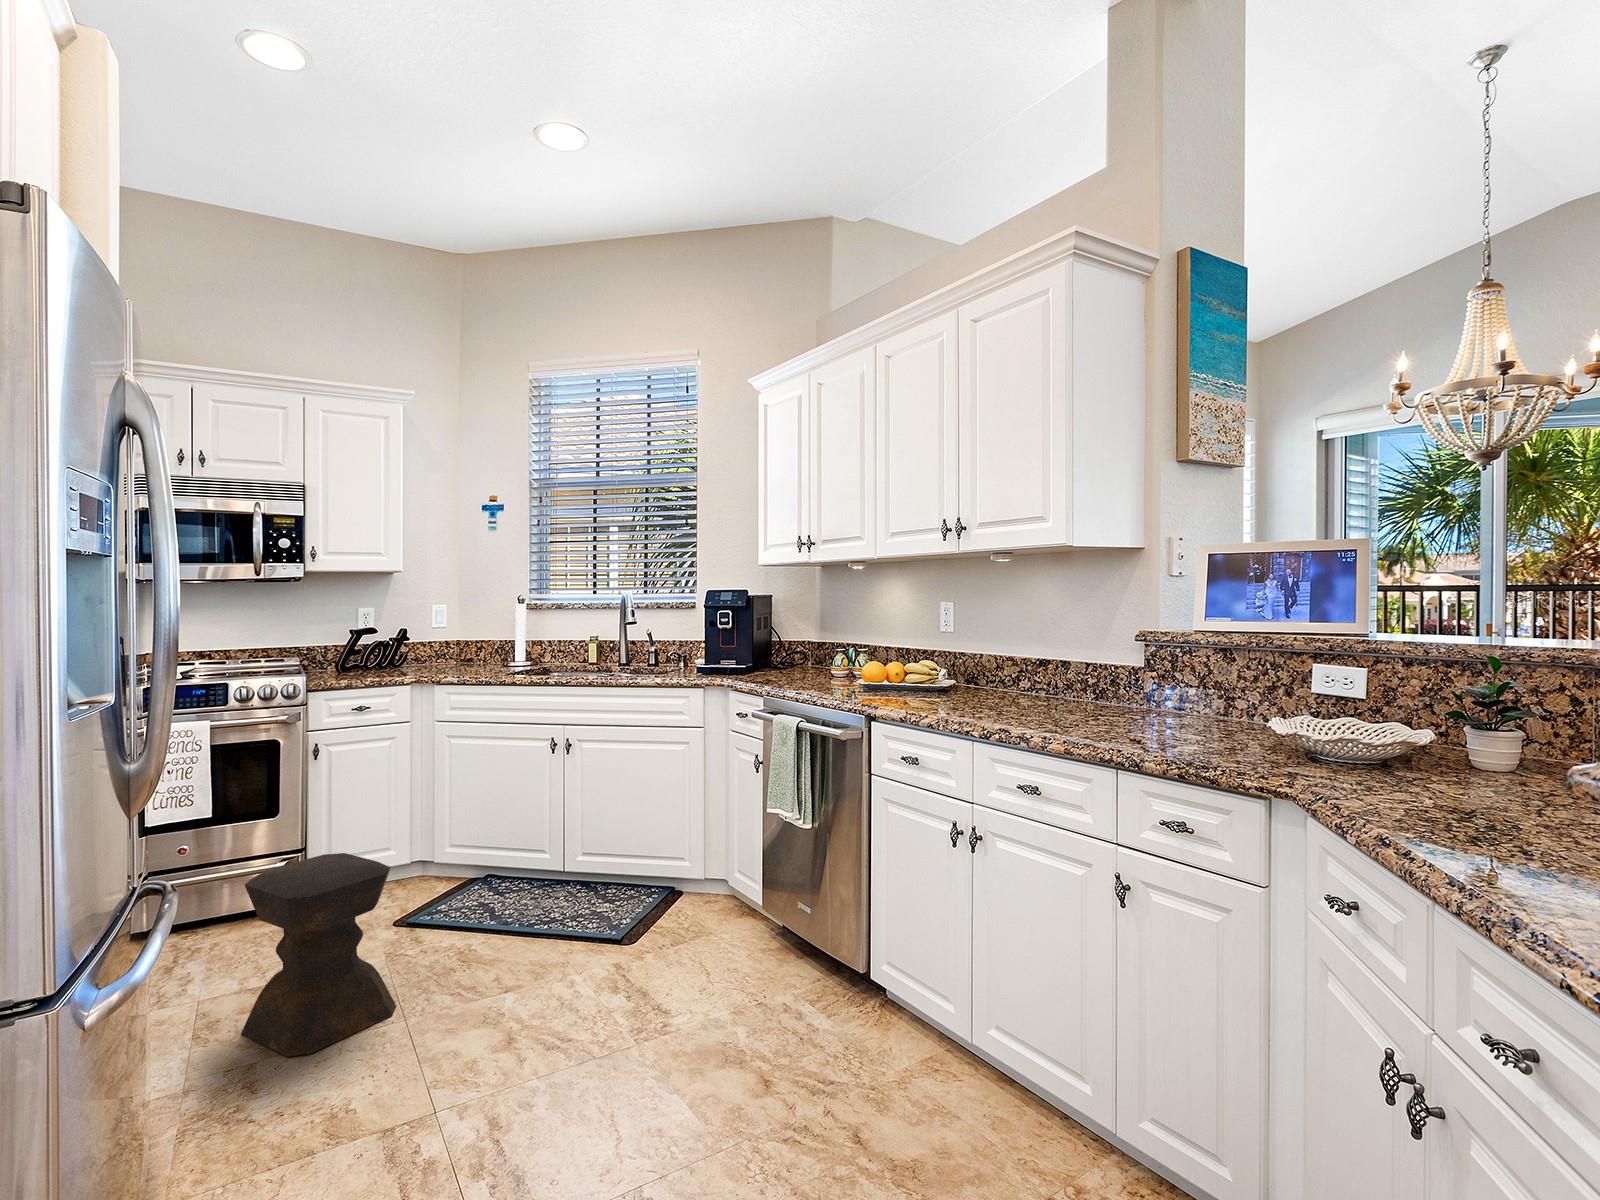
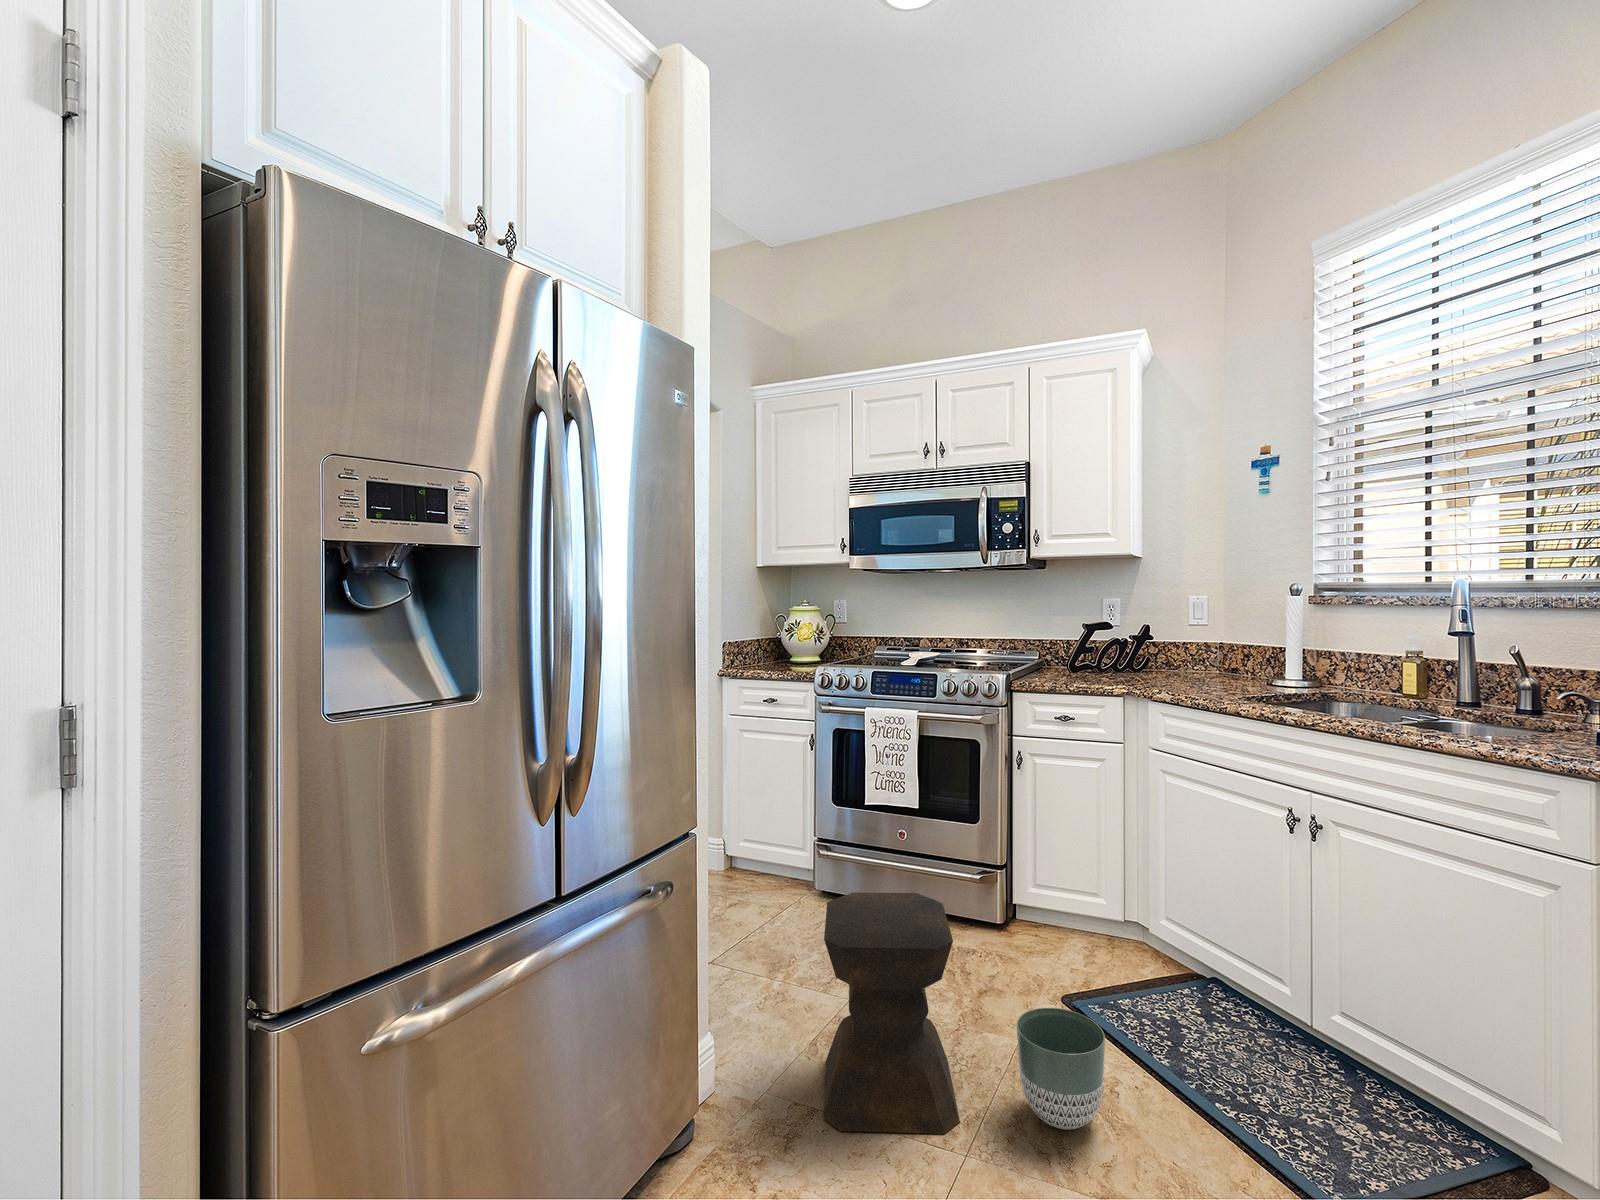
planter: none [427,898,491,977] -> present [1017,1008,1105,1130]

